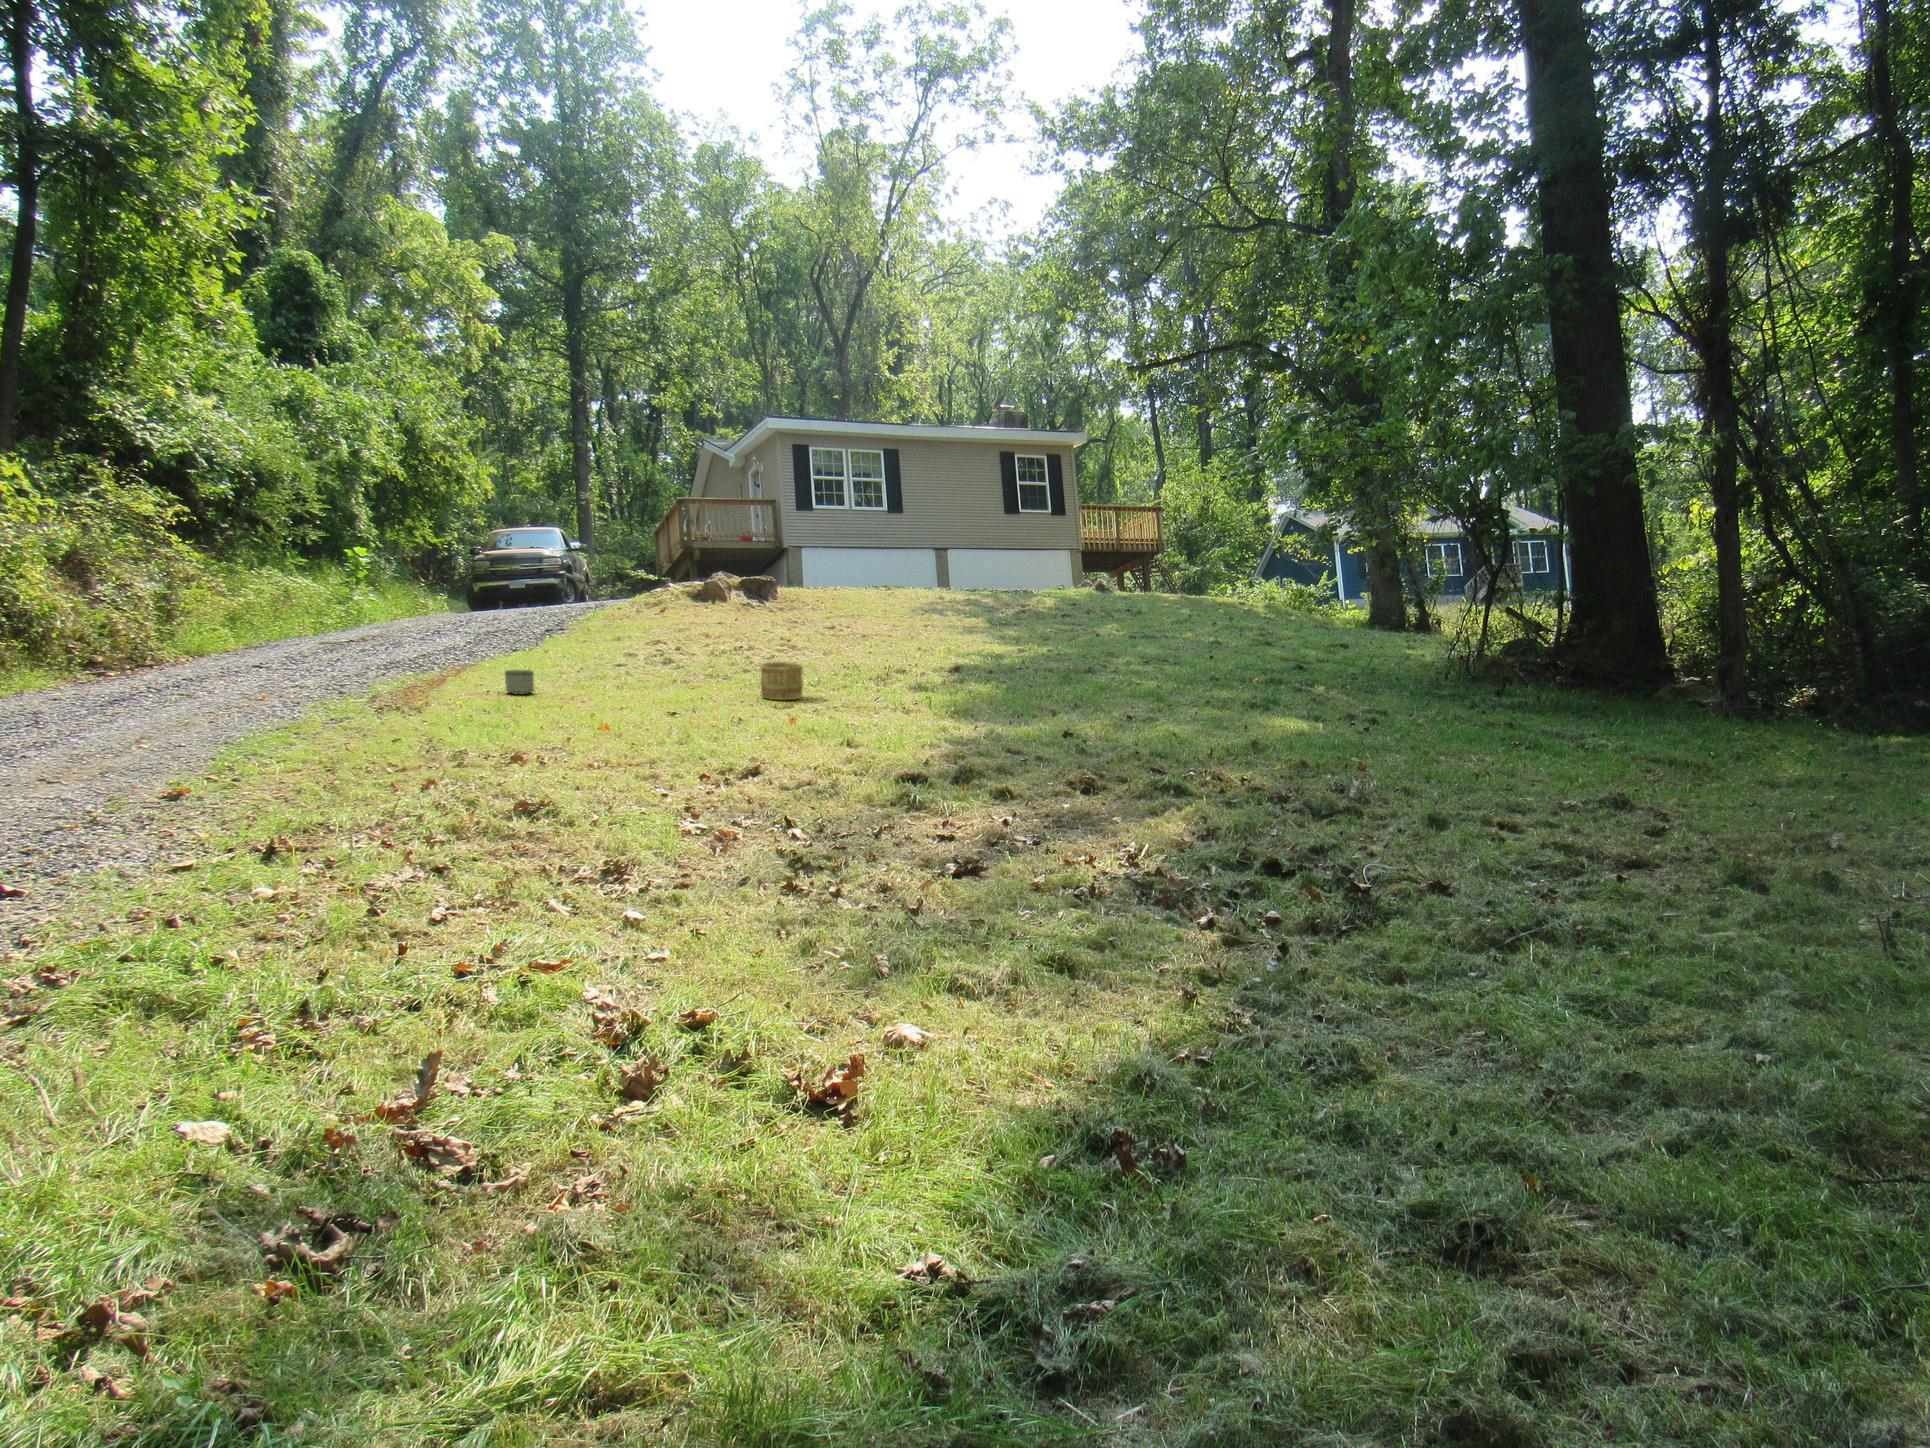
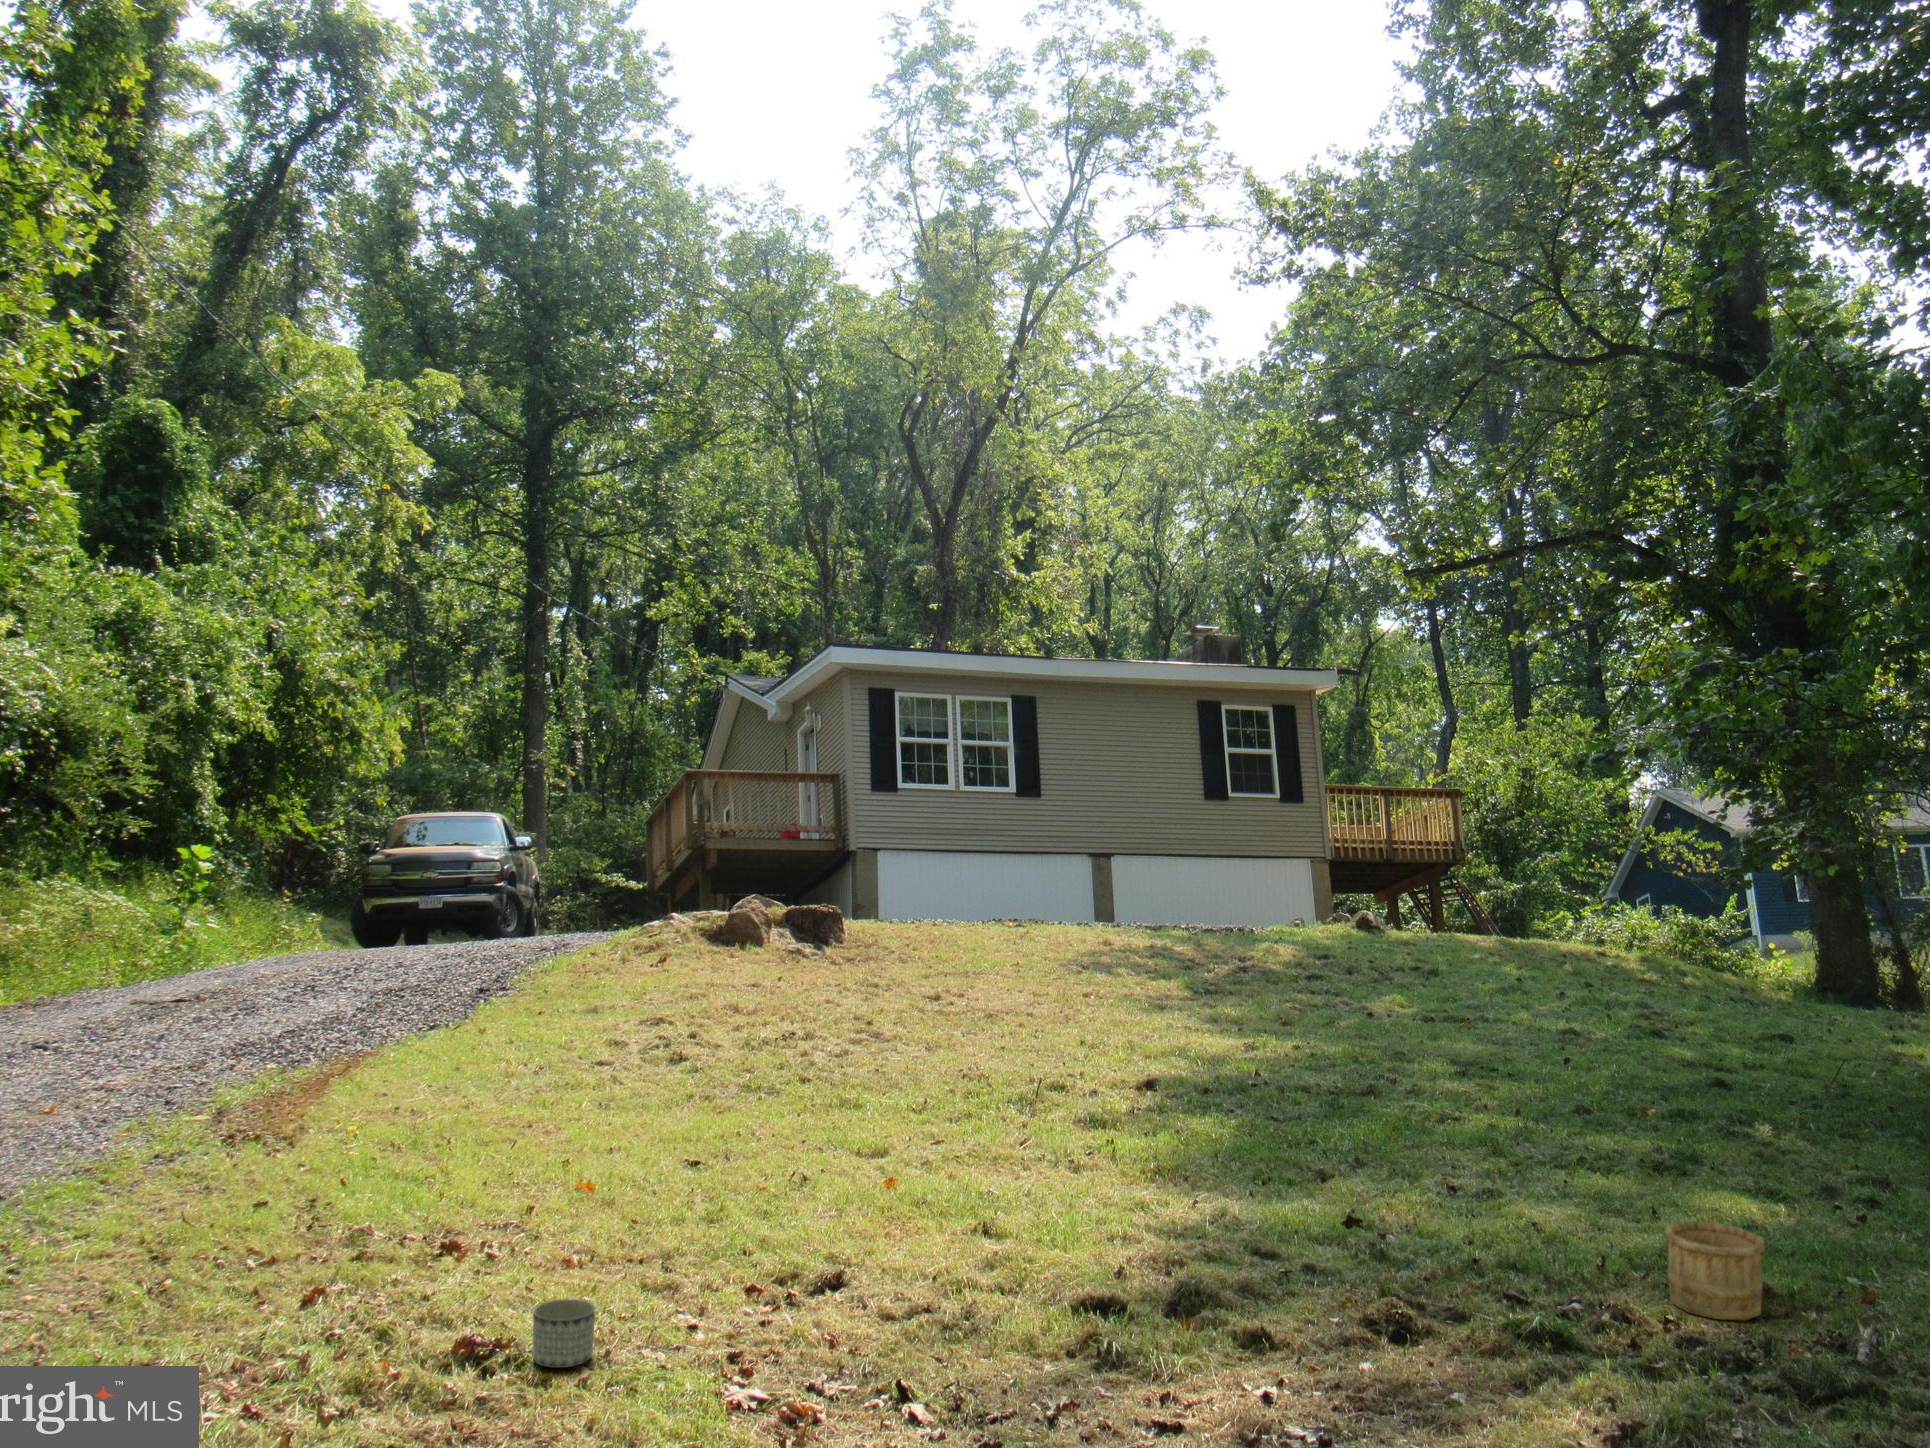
wooden bucket: present [760,662,803,700] -> present [1665,1222,1765,1321]

